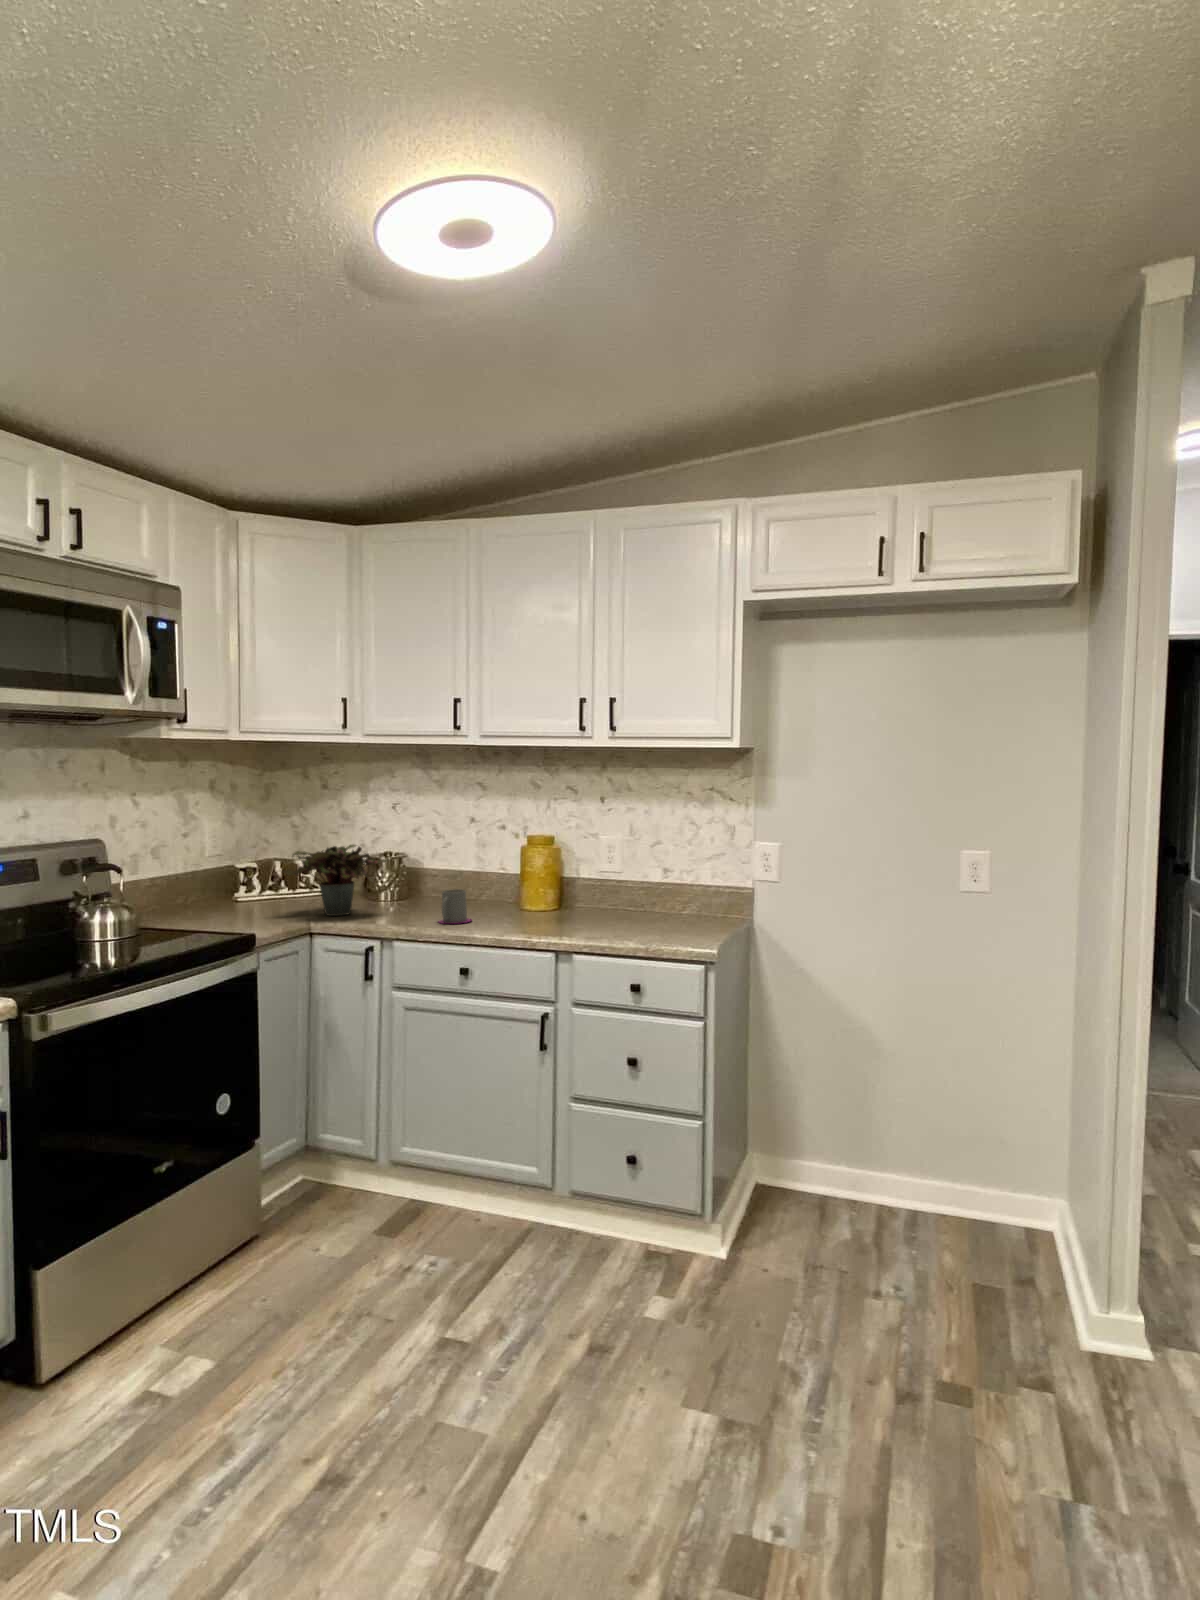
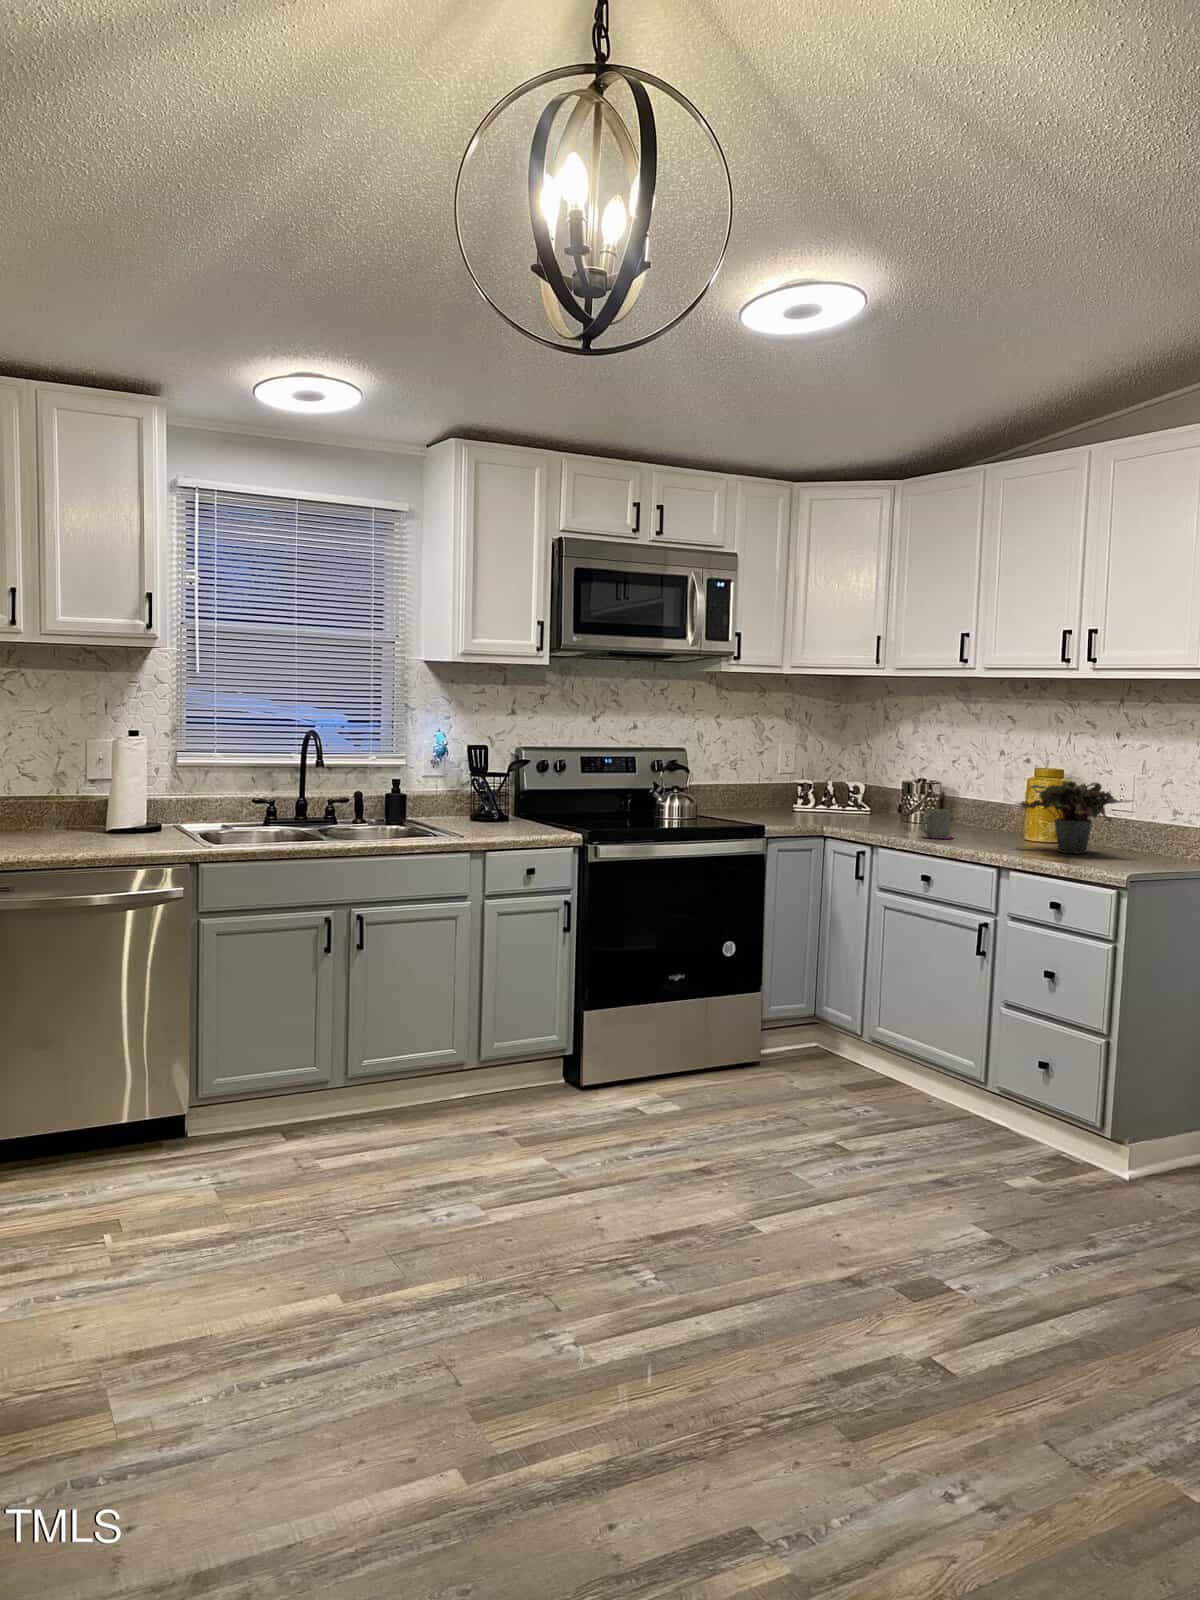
potted plant: present [282,844,388,916] -> present [1017,782,1132,853]

